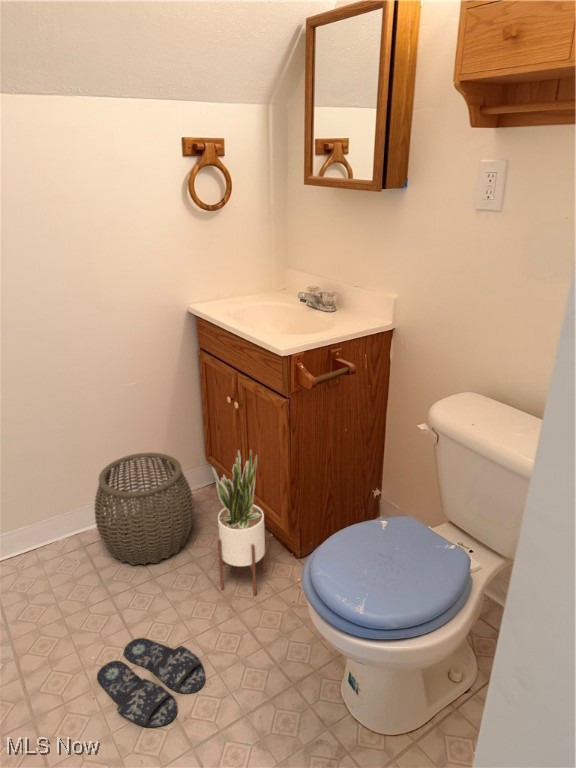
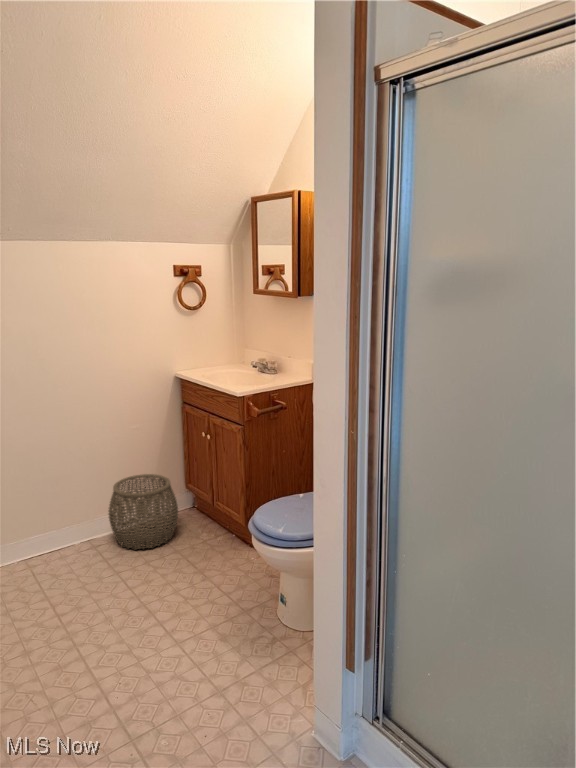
potted plant: present [212,450,266,595] -> none [194,458,229,562]
slippers: present [97,638,205,727] -> none [118,584,189,622]

